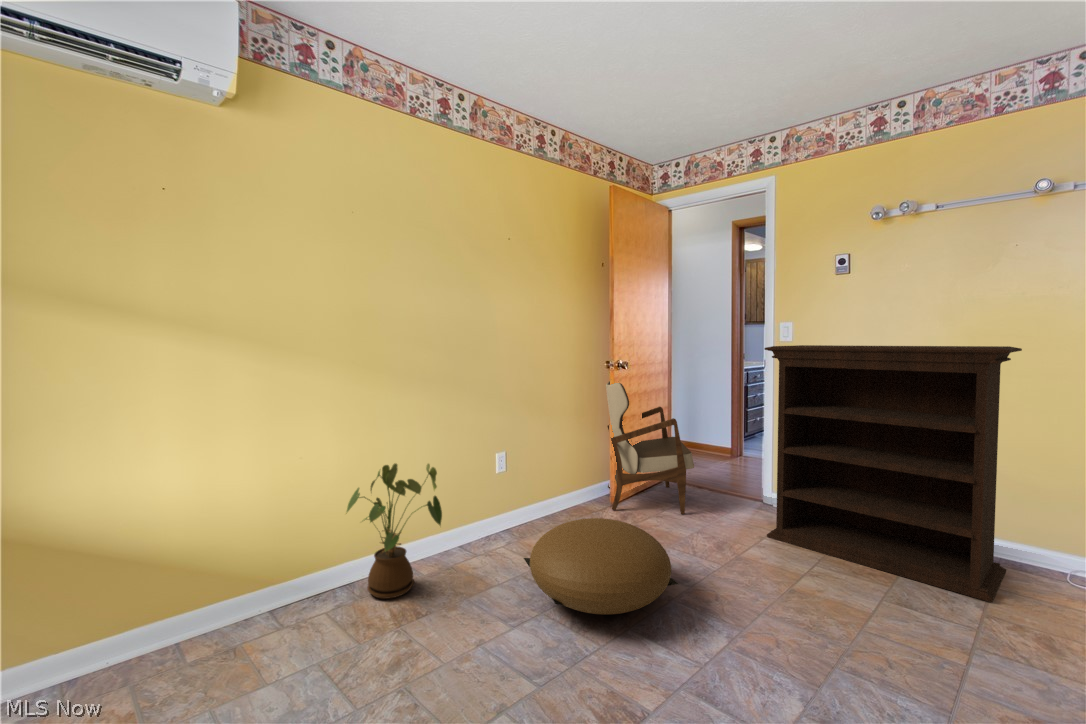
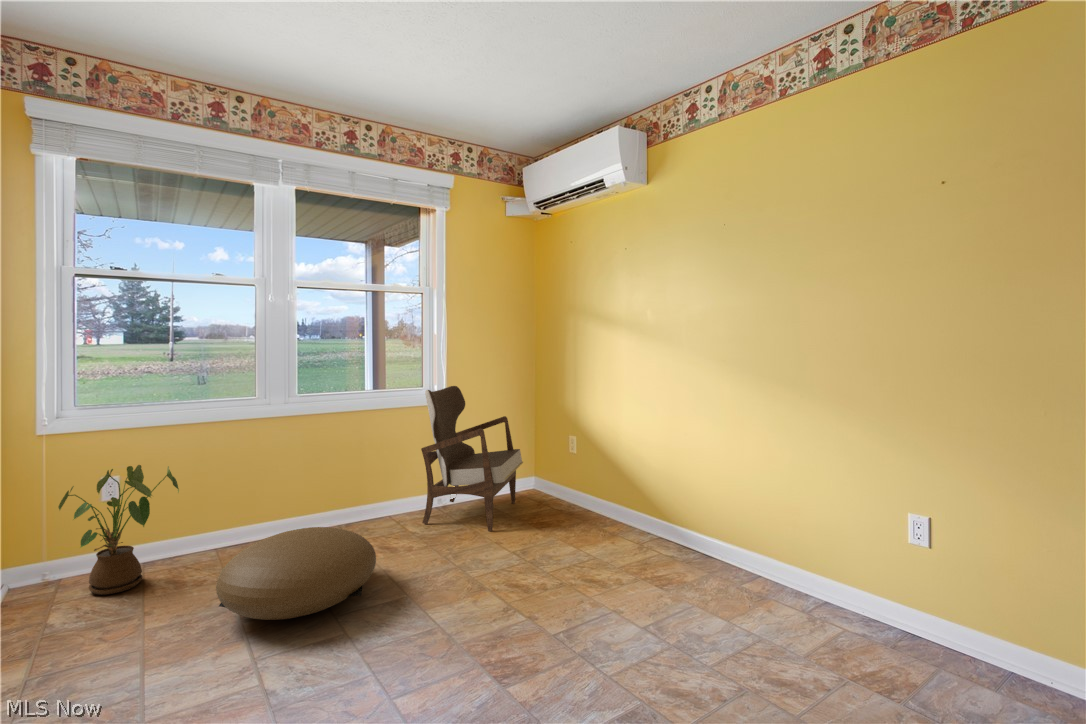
bookshelf: present [764,345,1022,602] -> none [542,352,764,635]

